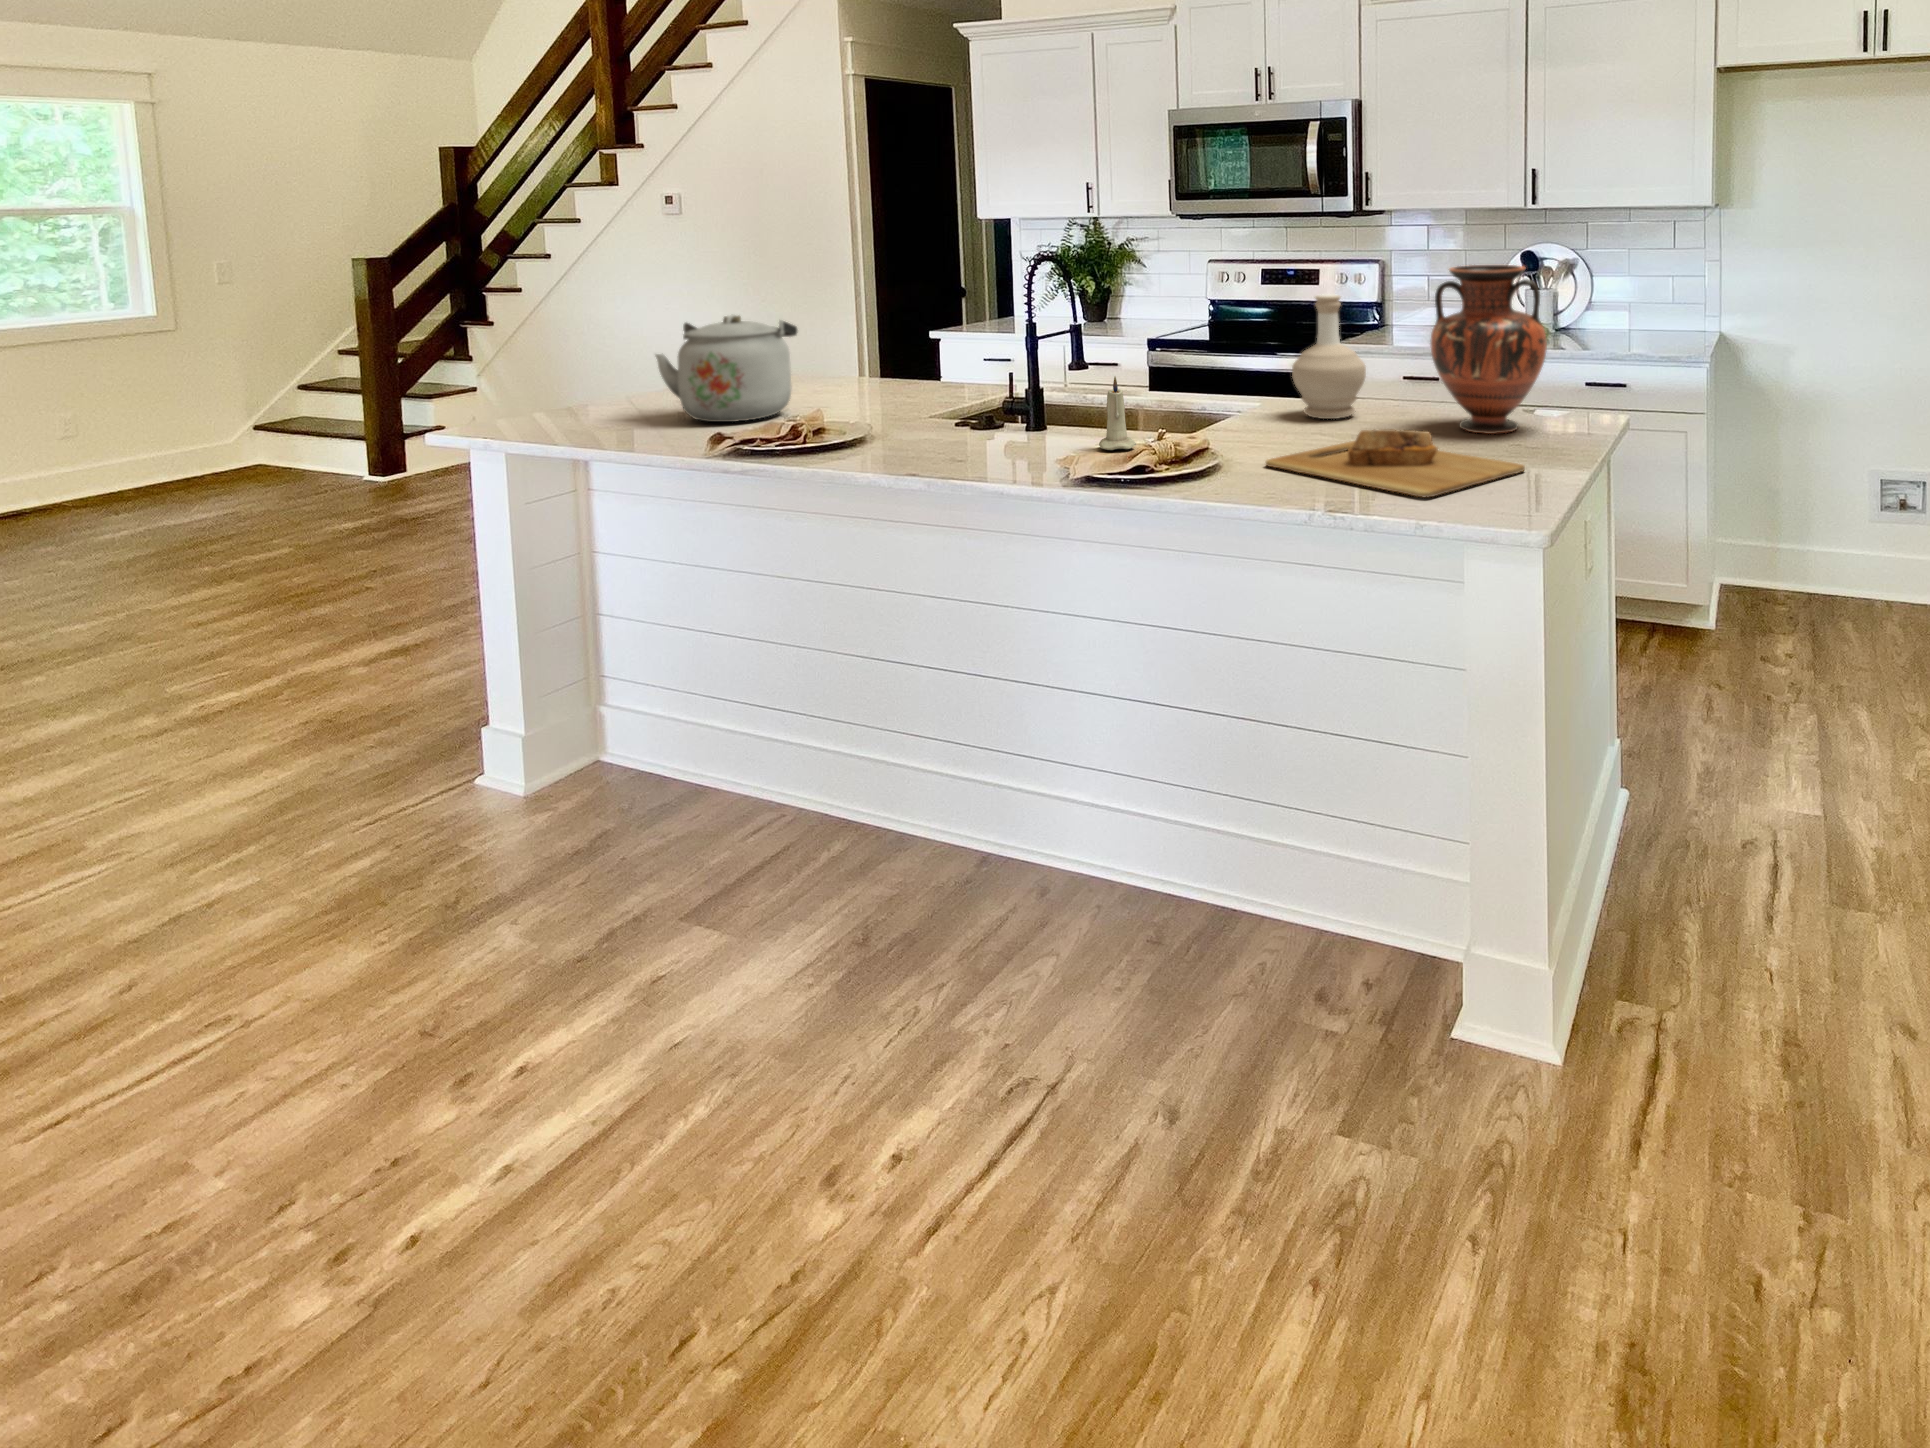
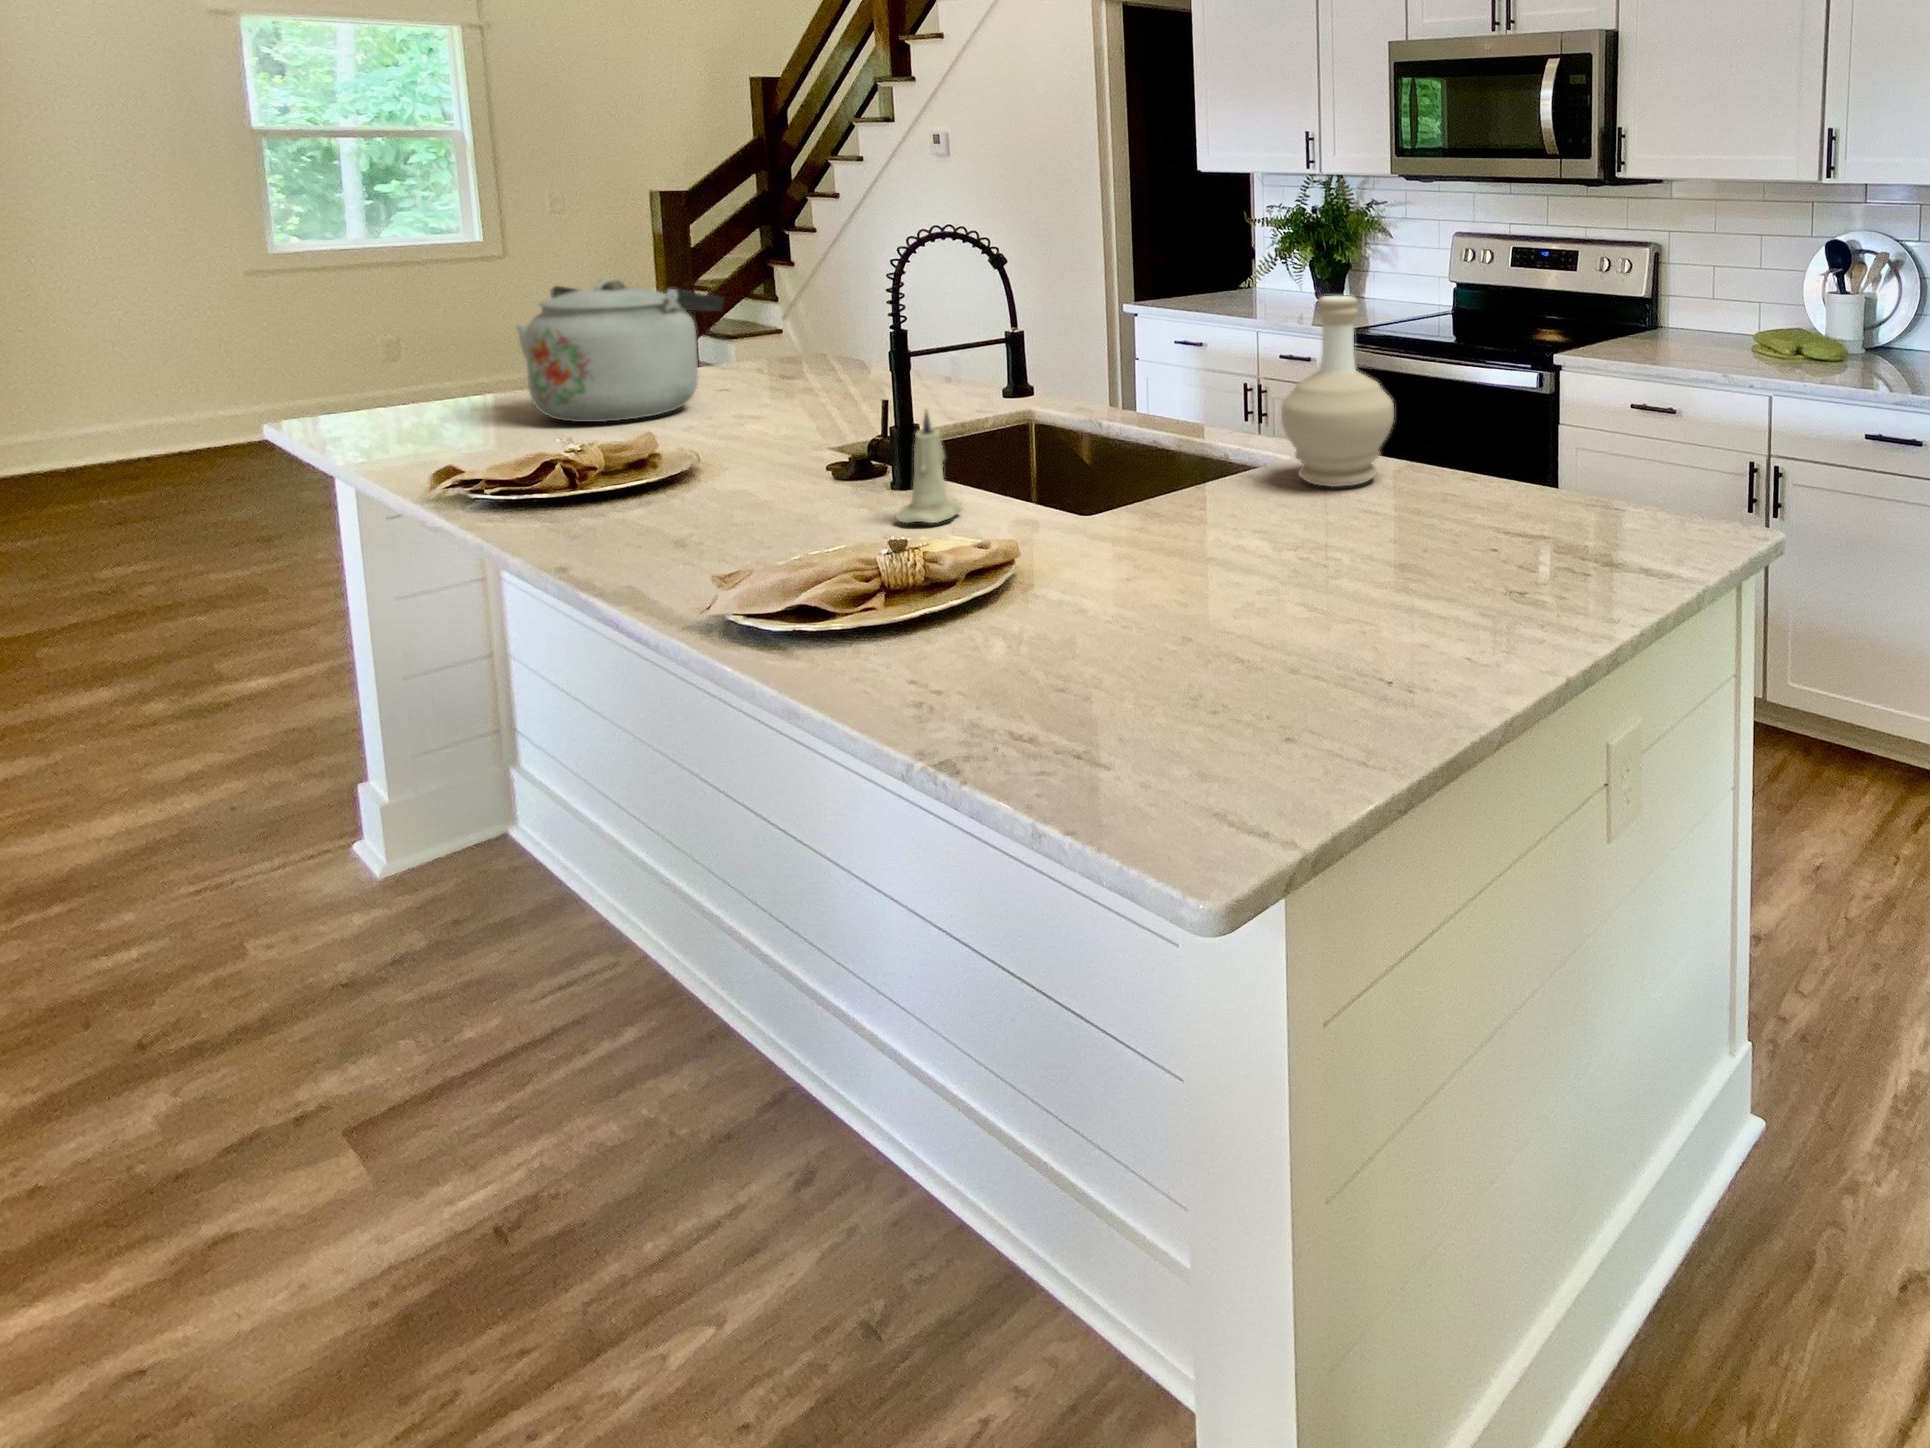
vase: present [1431,265,1547,434] -> none [1438,264,1624,543]
cutting board: present [1266,429,1525,498] -> none [1052,538,1441,707]

